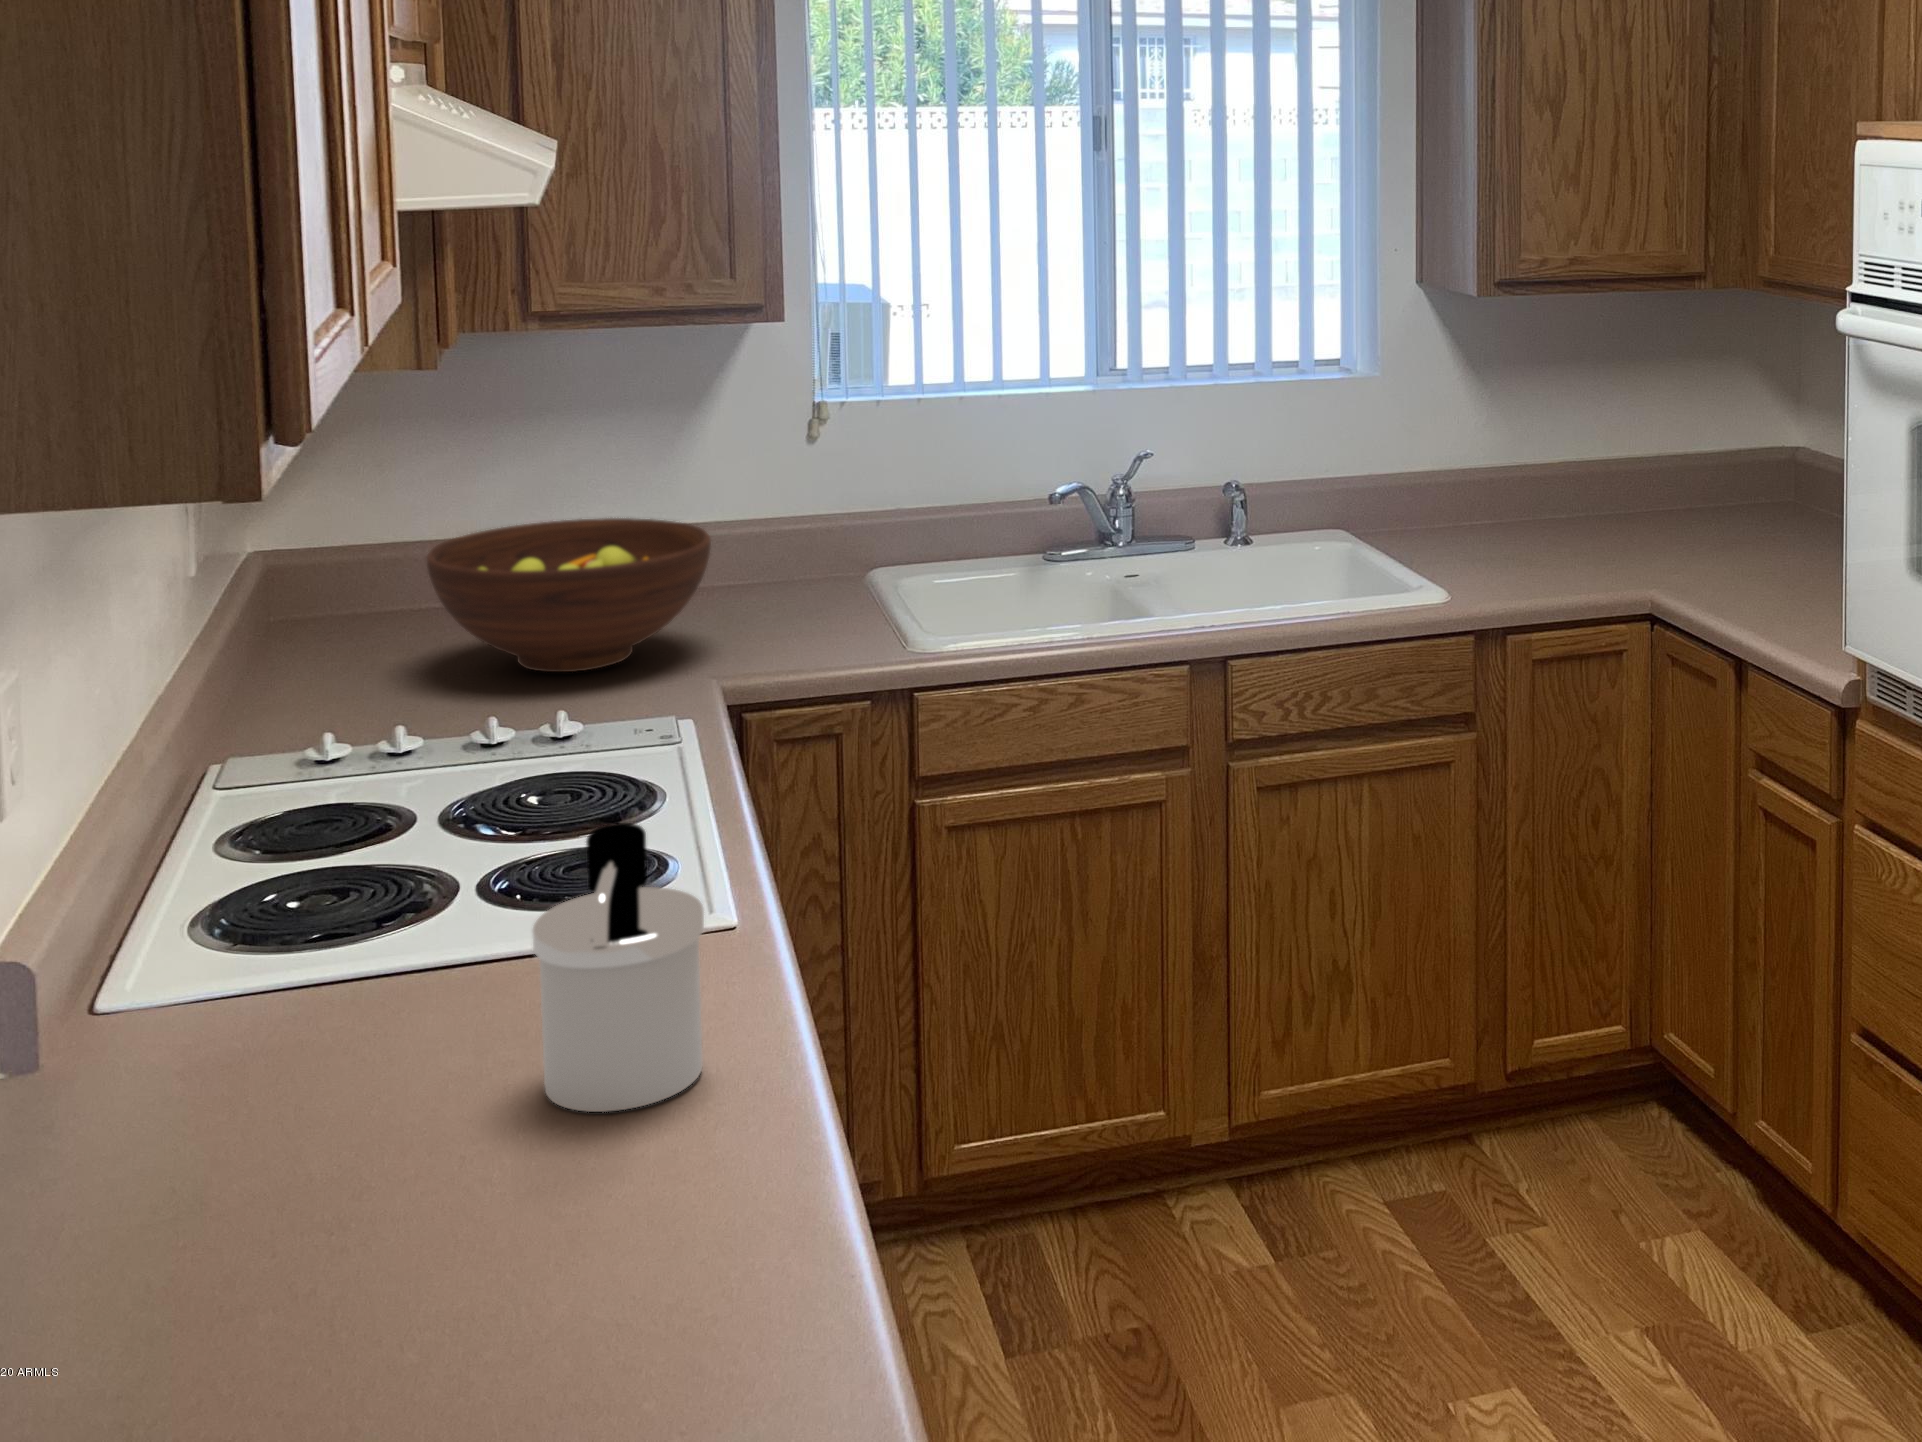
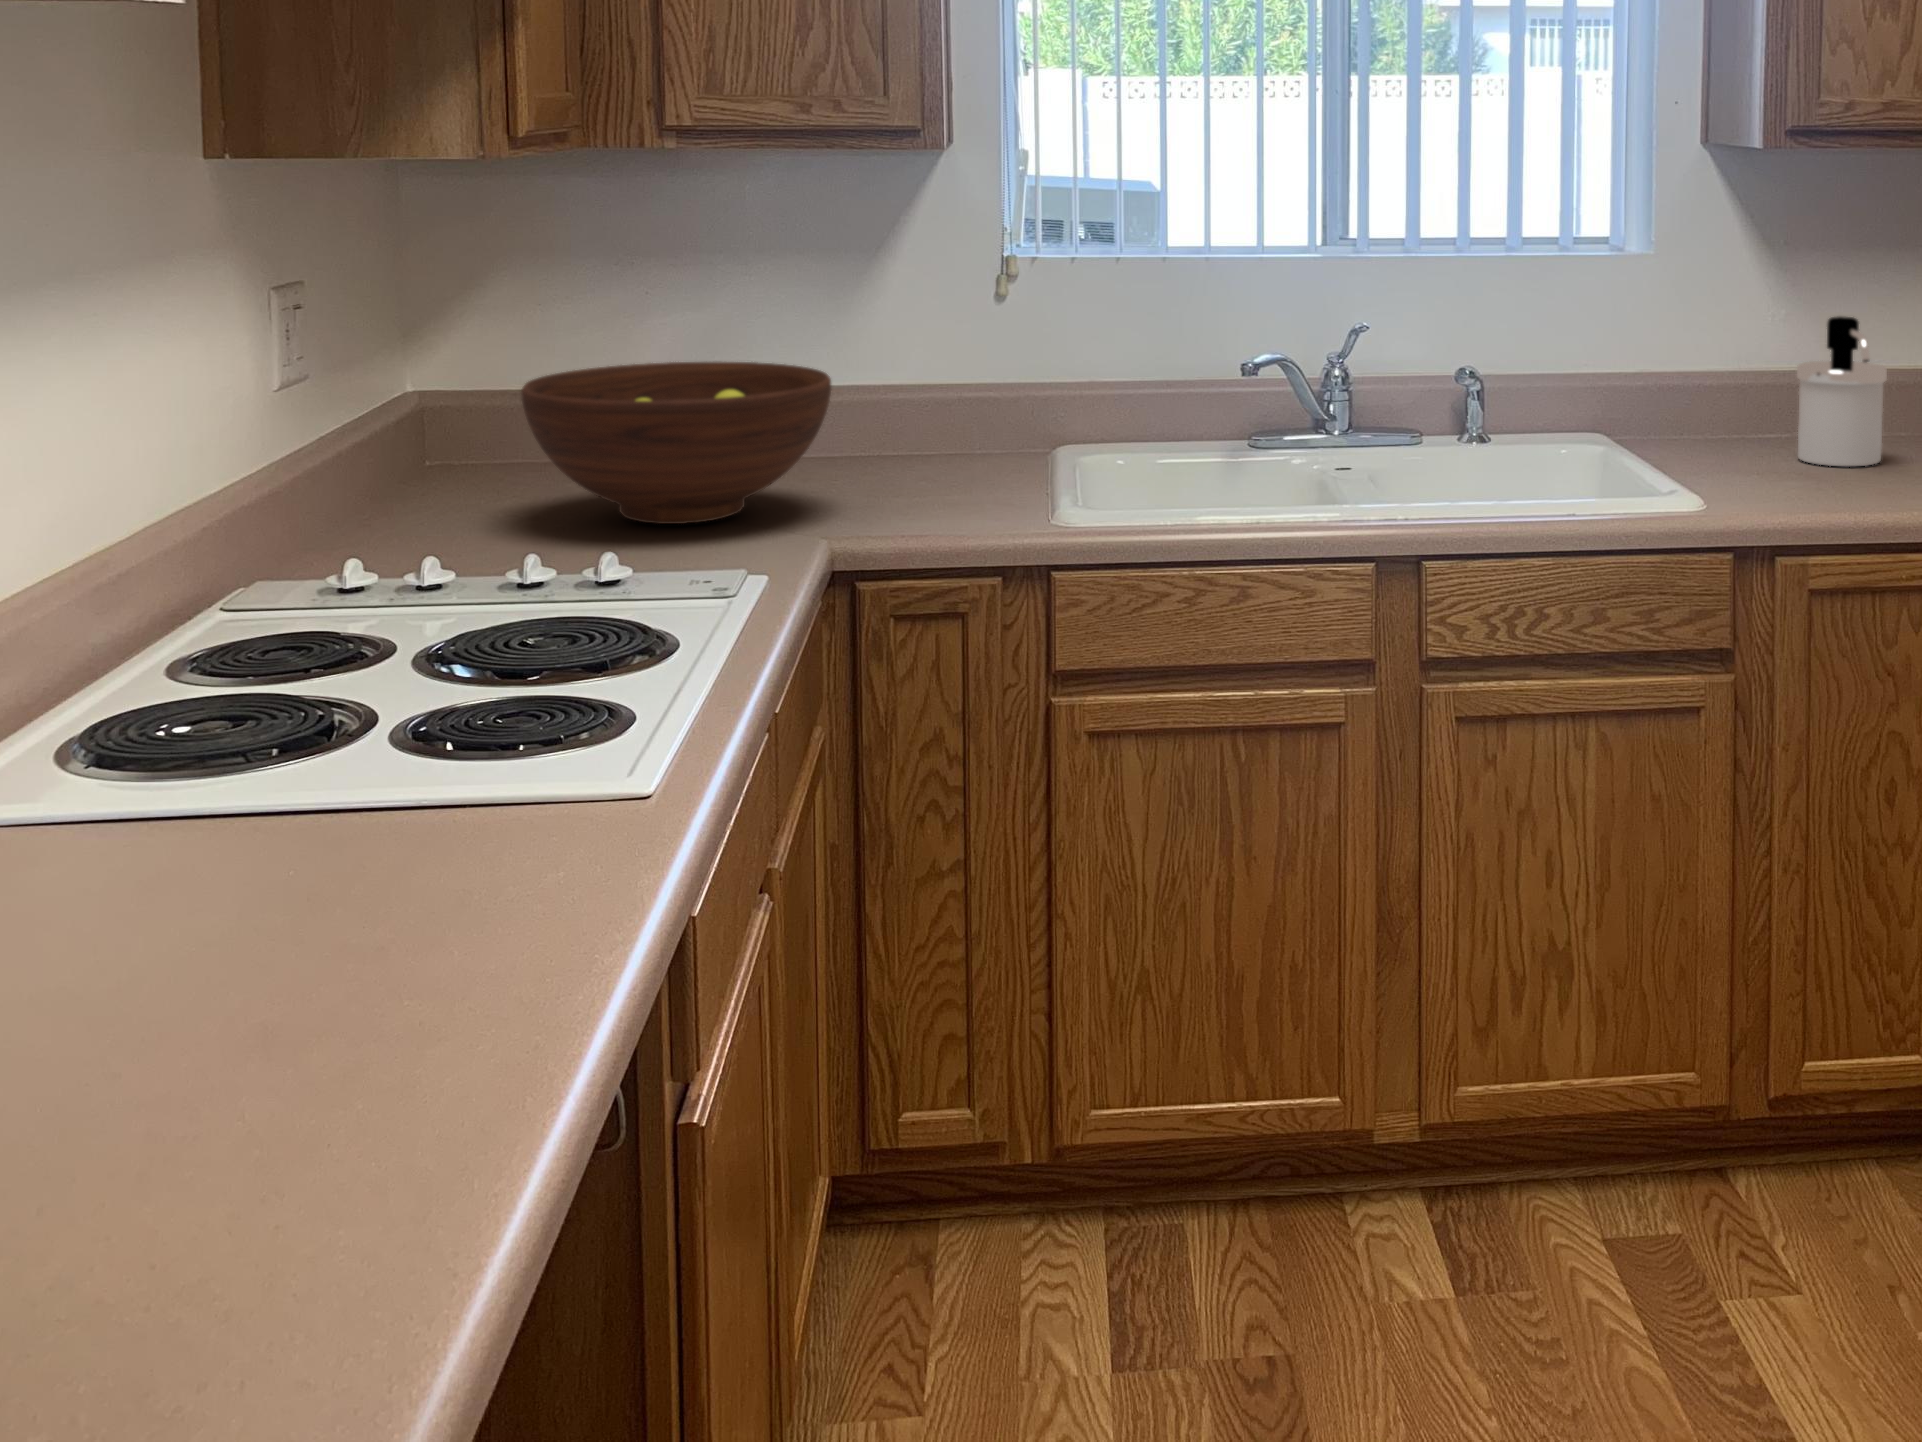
soap dispenser: present [533,823,704,1112] -> present [1797,316,1887,466]

